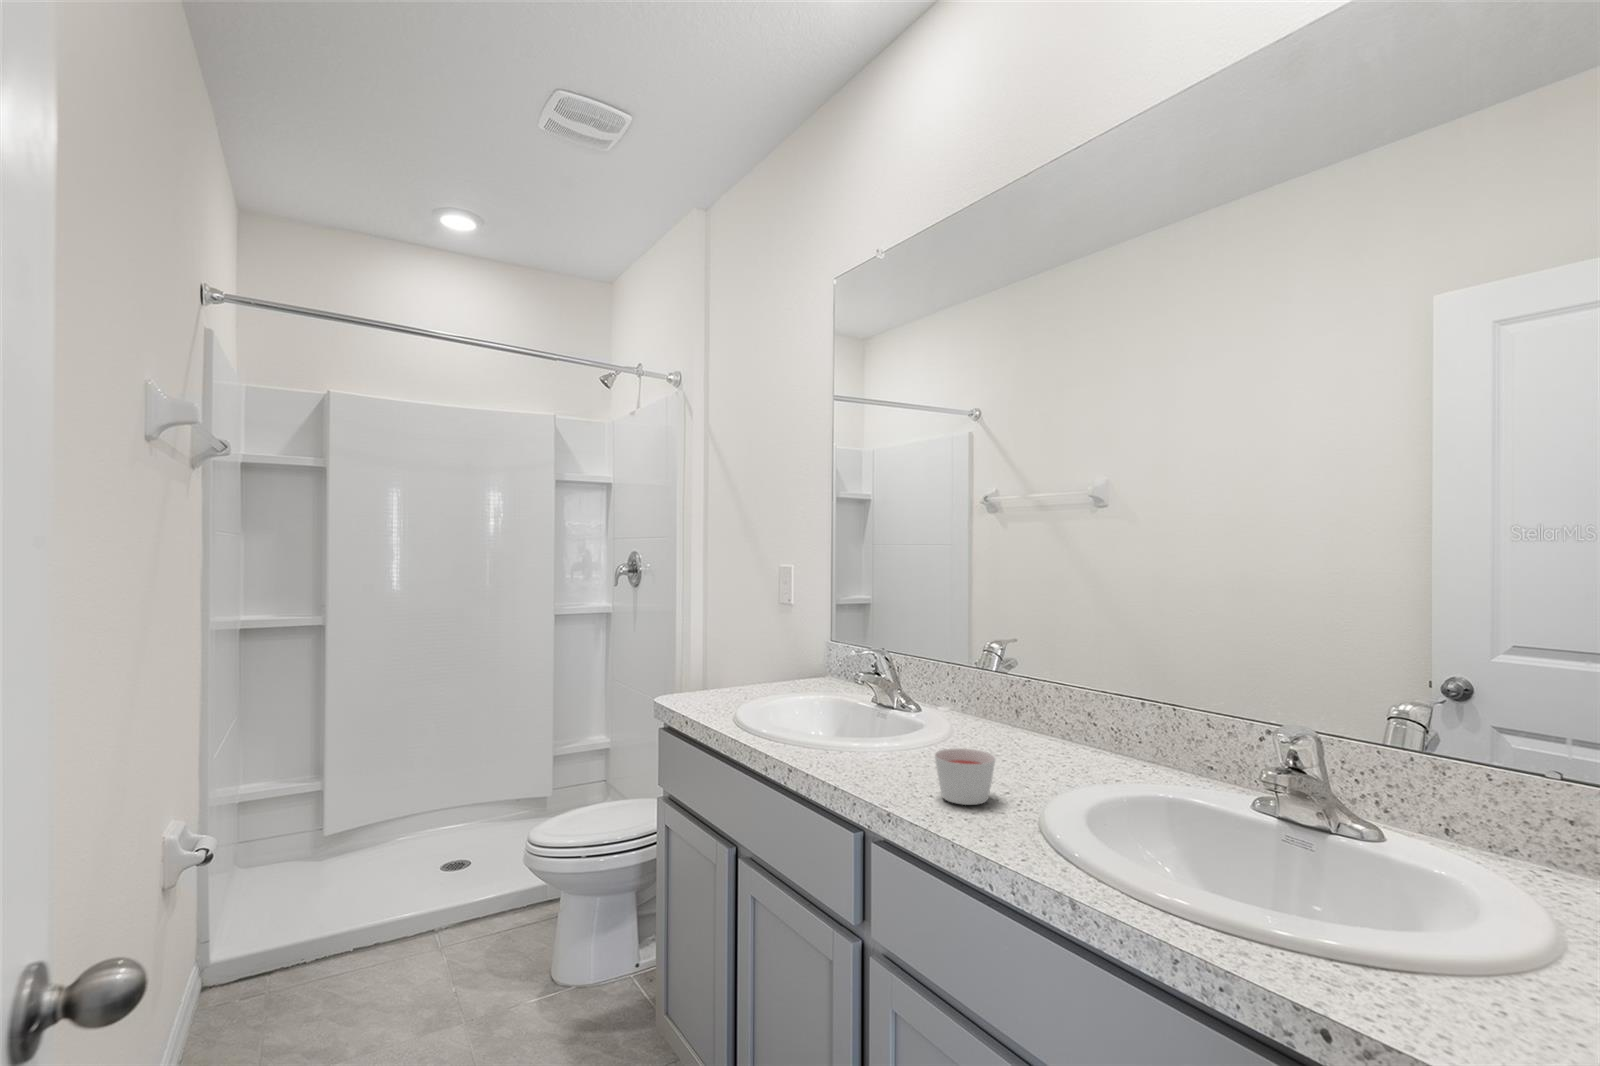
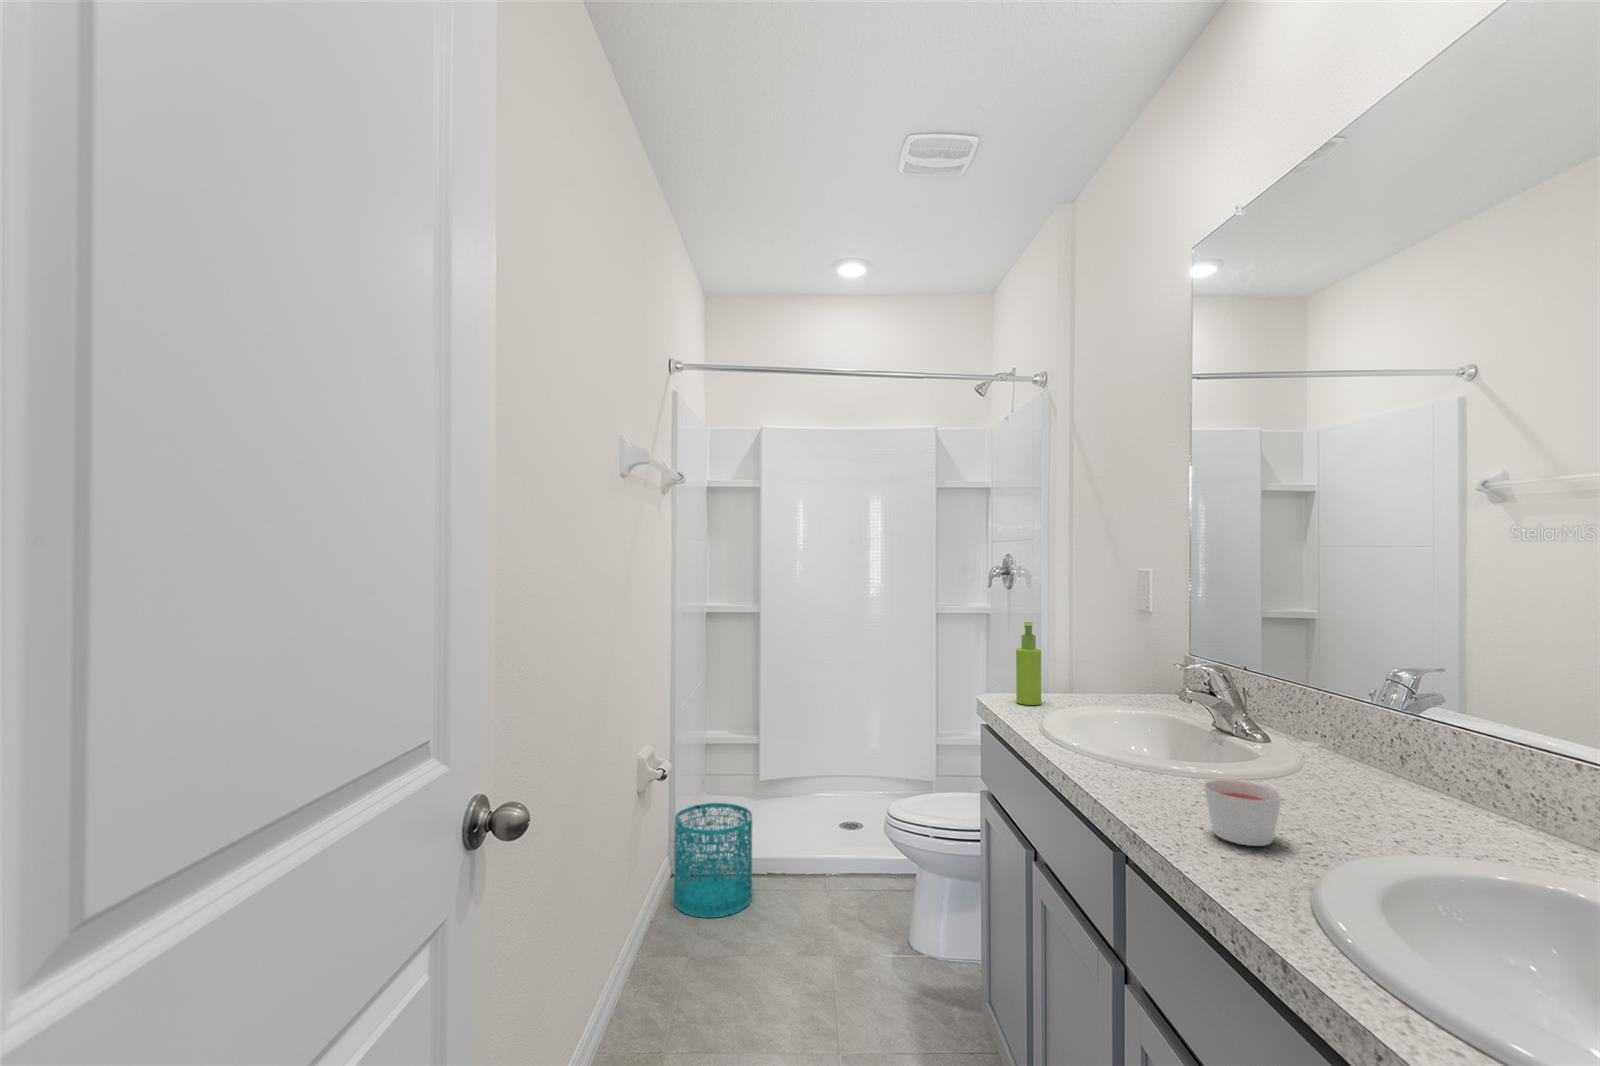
soap dispenser: none [692,619,716,703] -> present [1016,622,1041,705]
wastebasket: none [204,874,332,1040] -> present [674,803,752,918]

